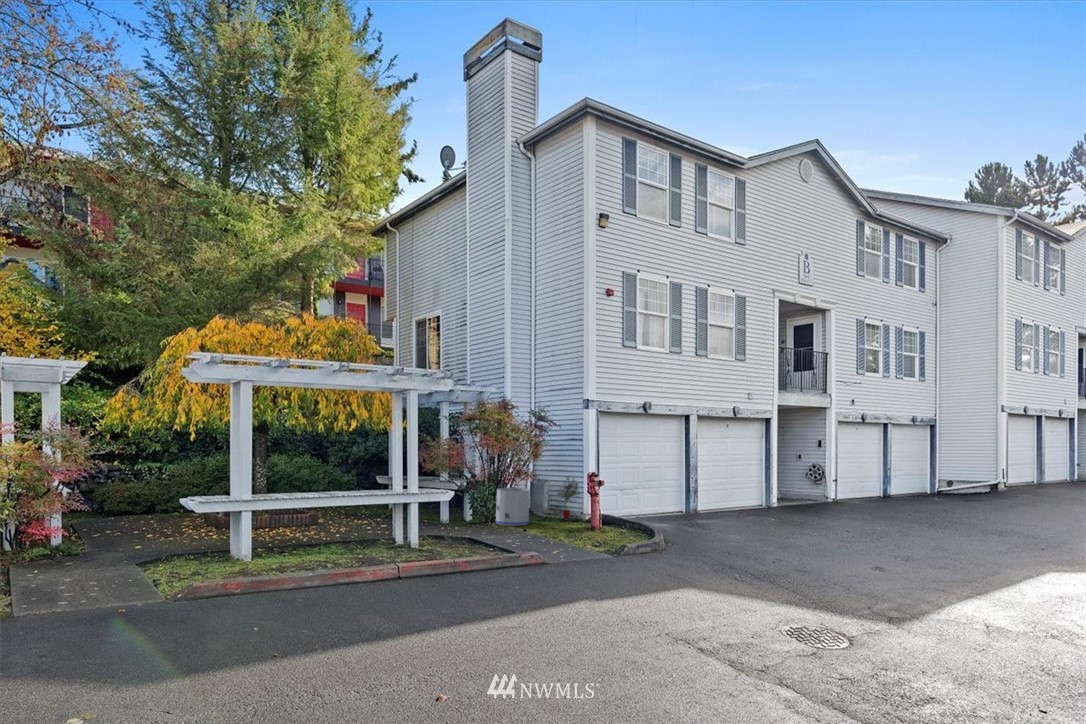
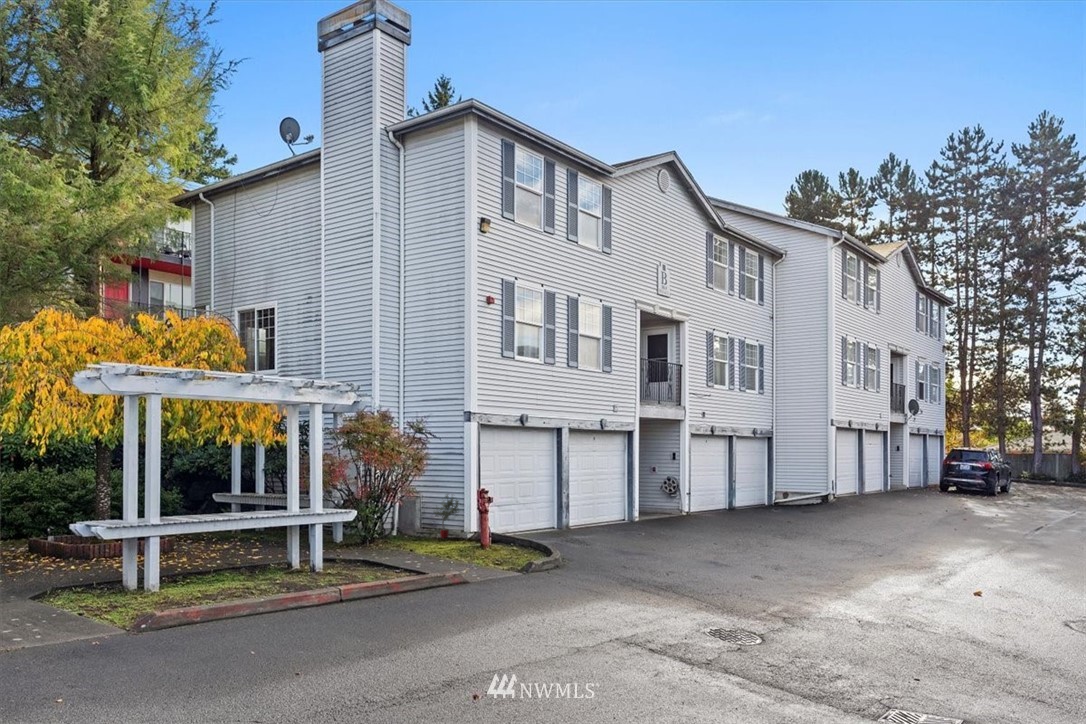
trash can: present [495,488,529,526] -> none [375,507,412,547]

